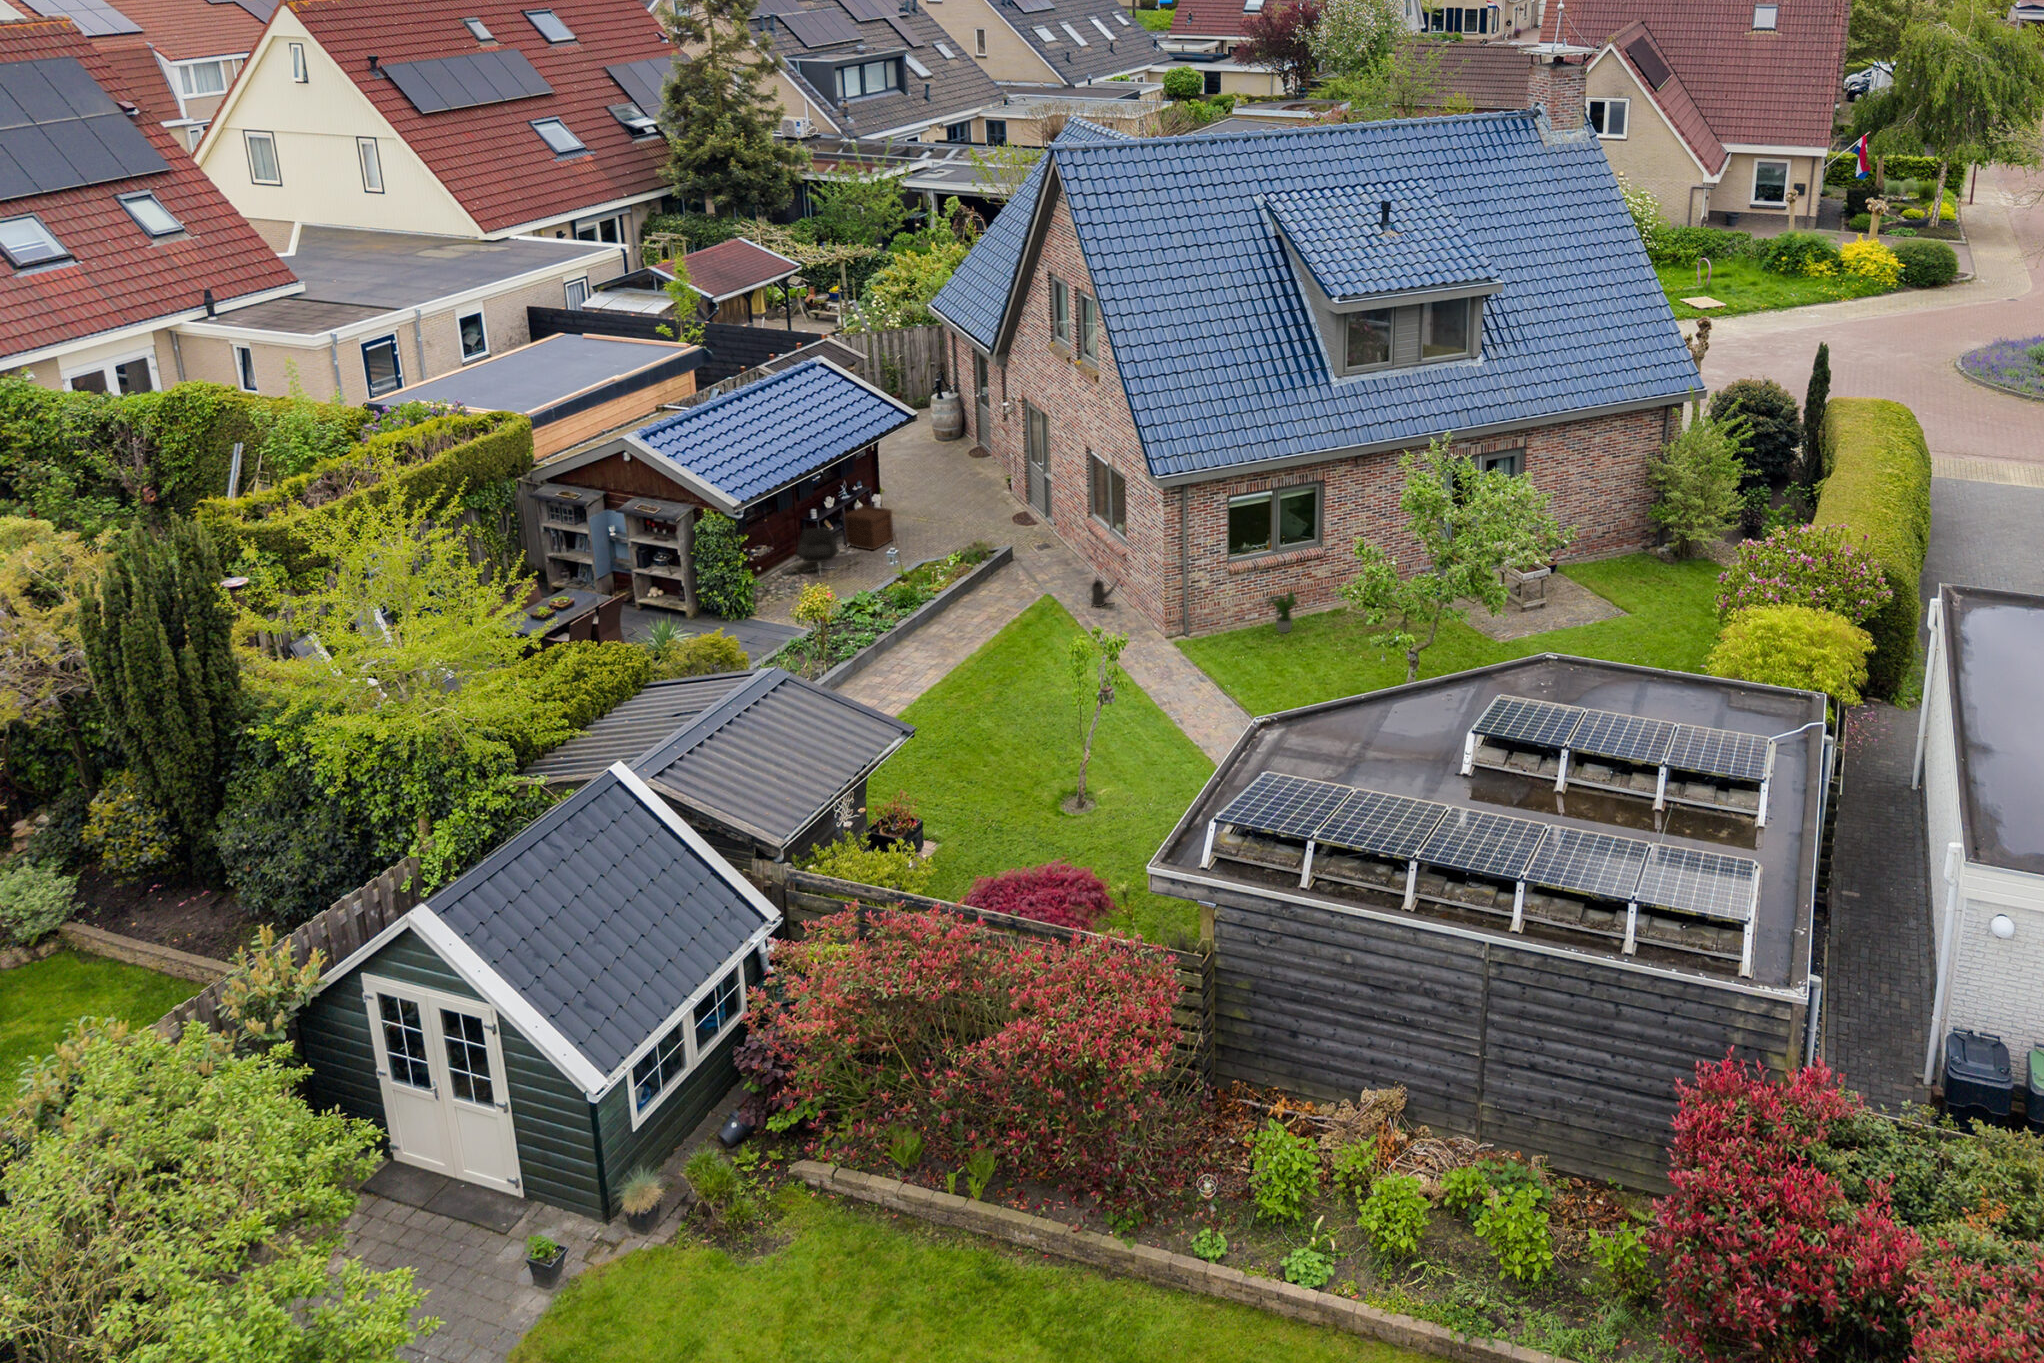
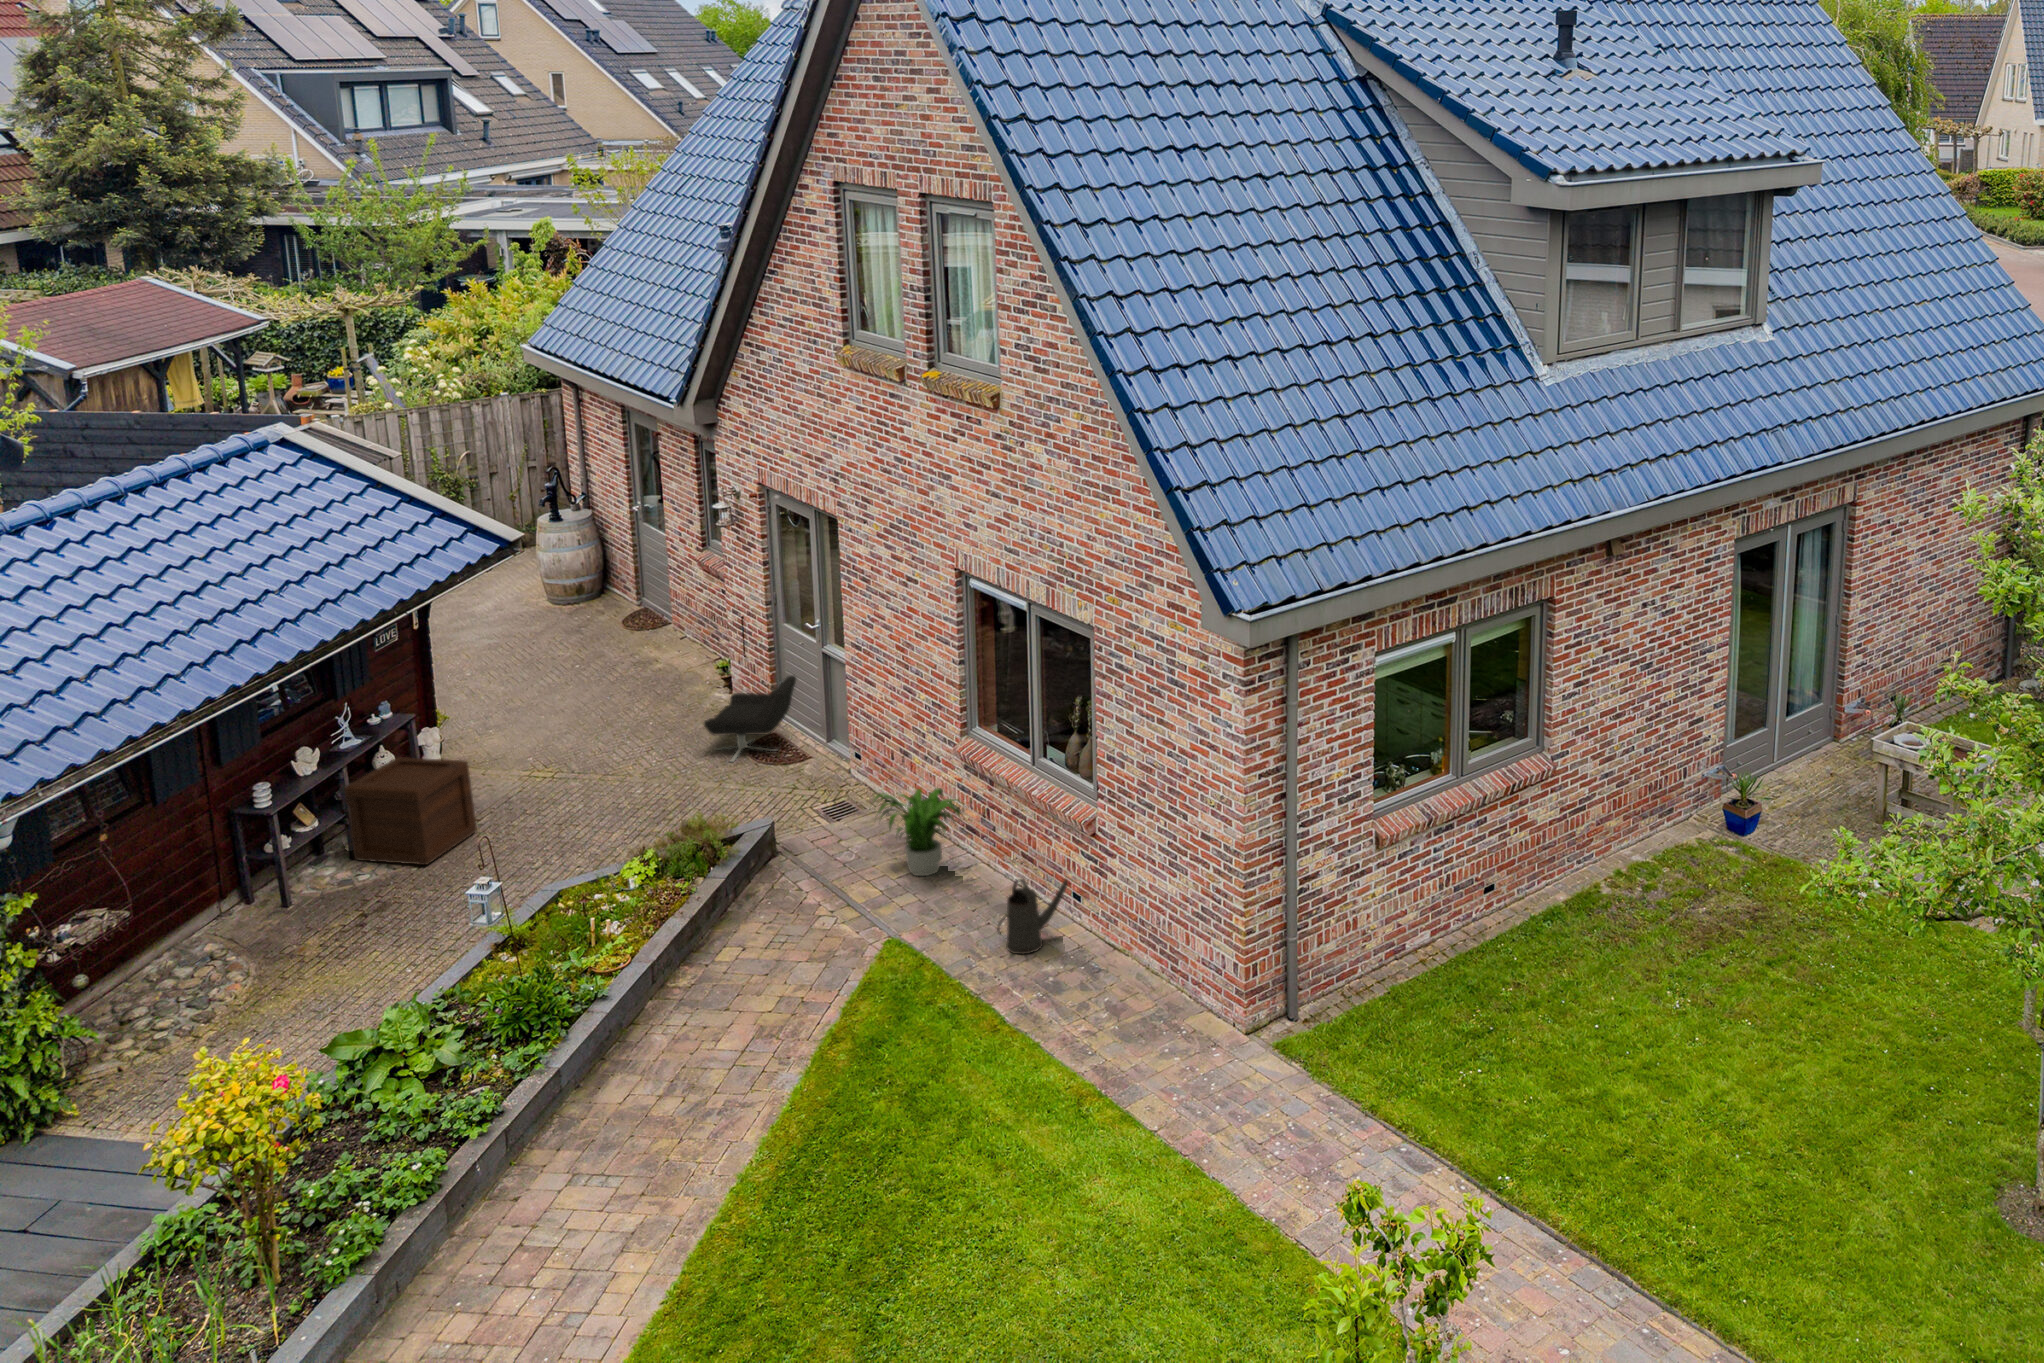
lounge chair: present [796,527,839,573] -> present [704,675,796,762]
potted plant: present [1265,590,1302,633] -> present [875,788,961,876]

